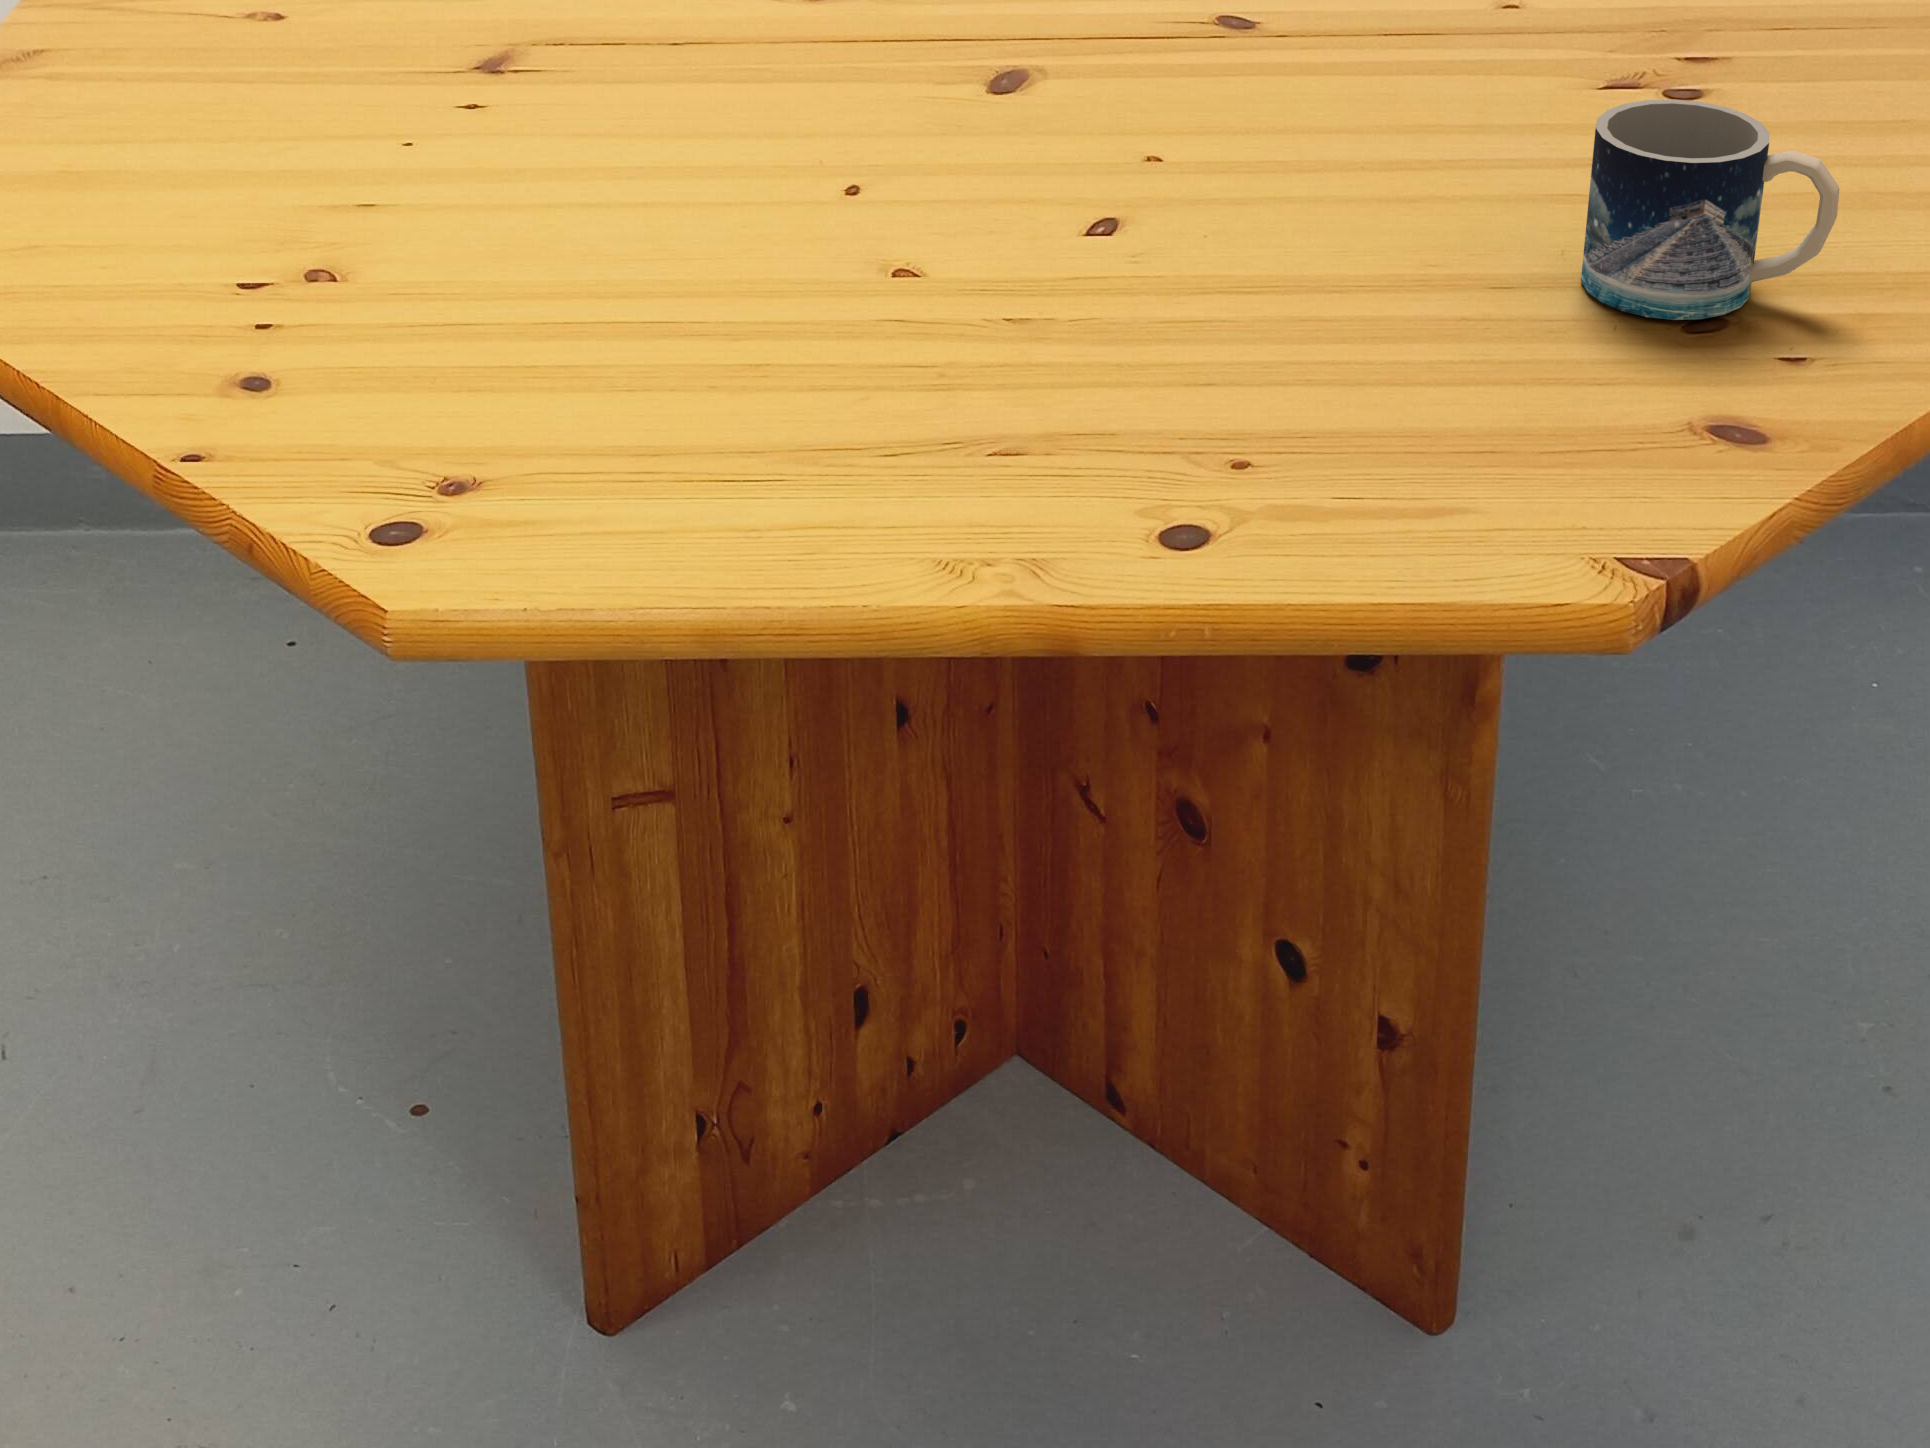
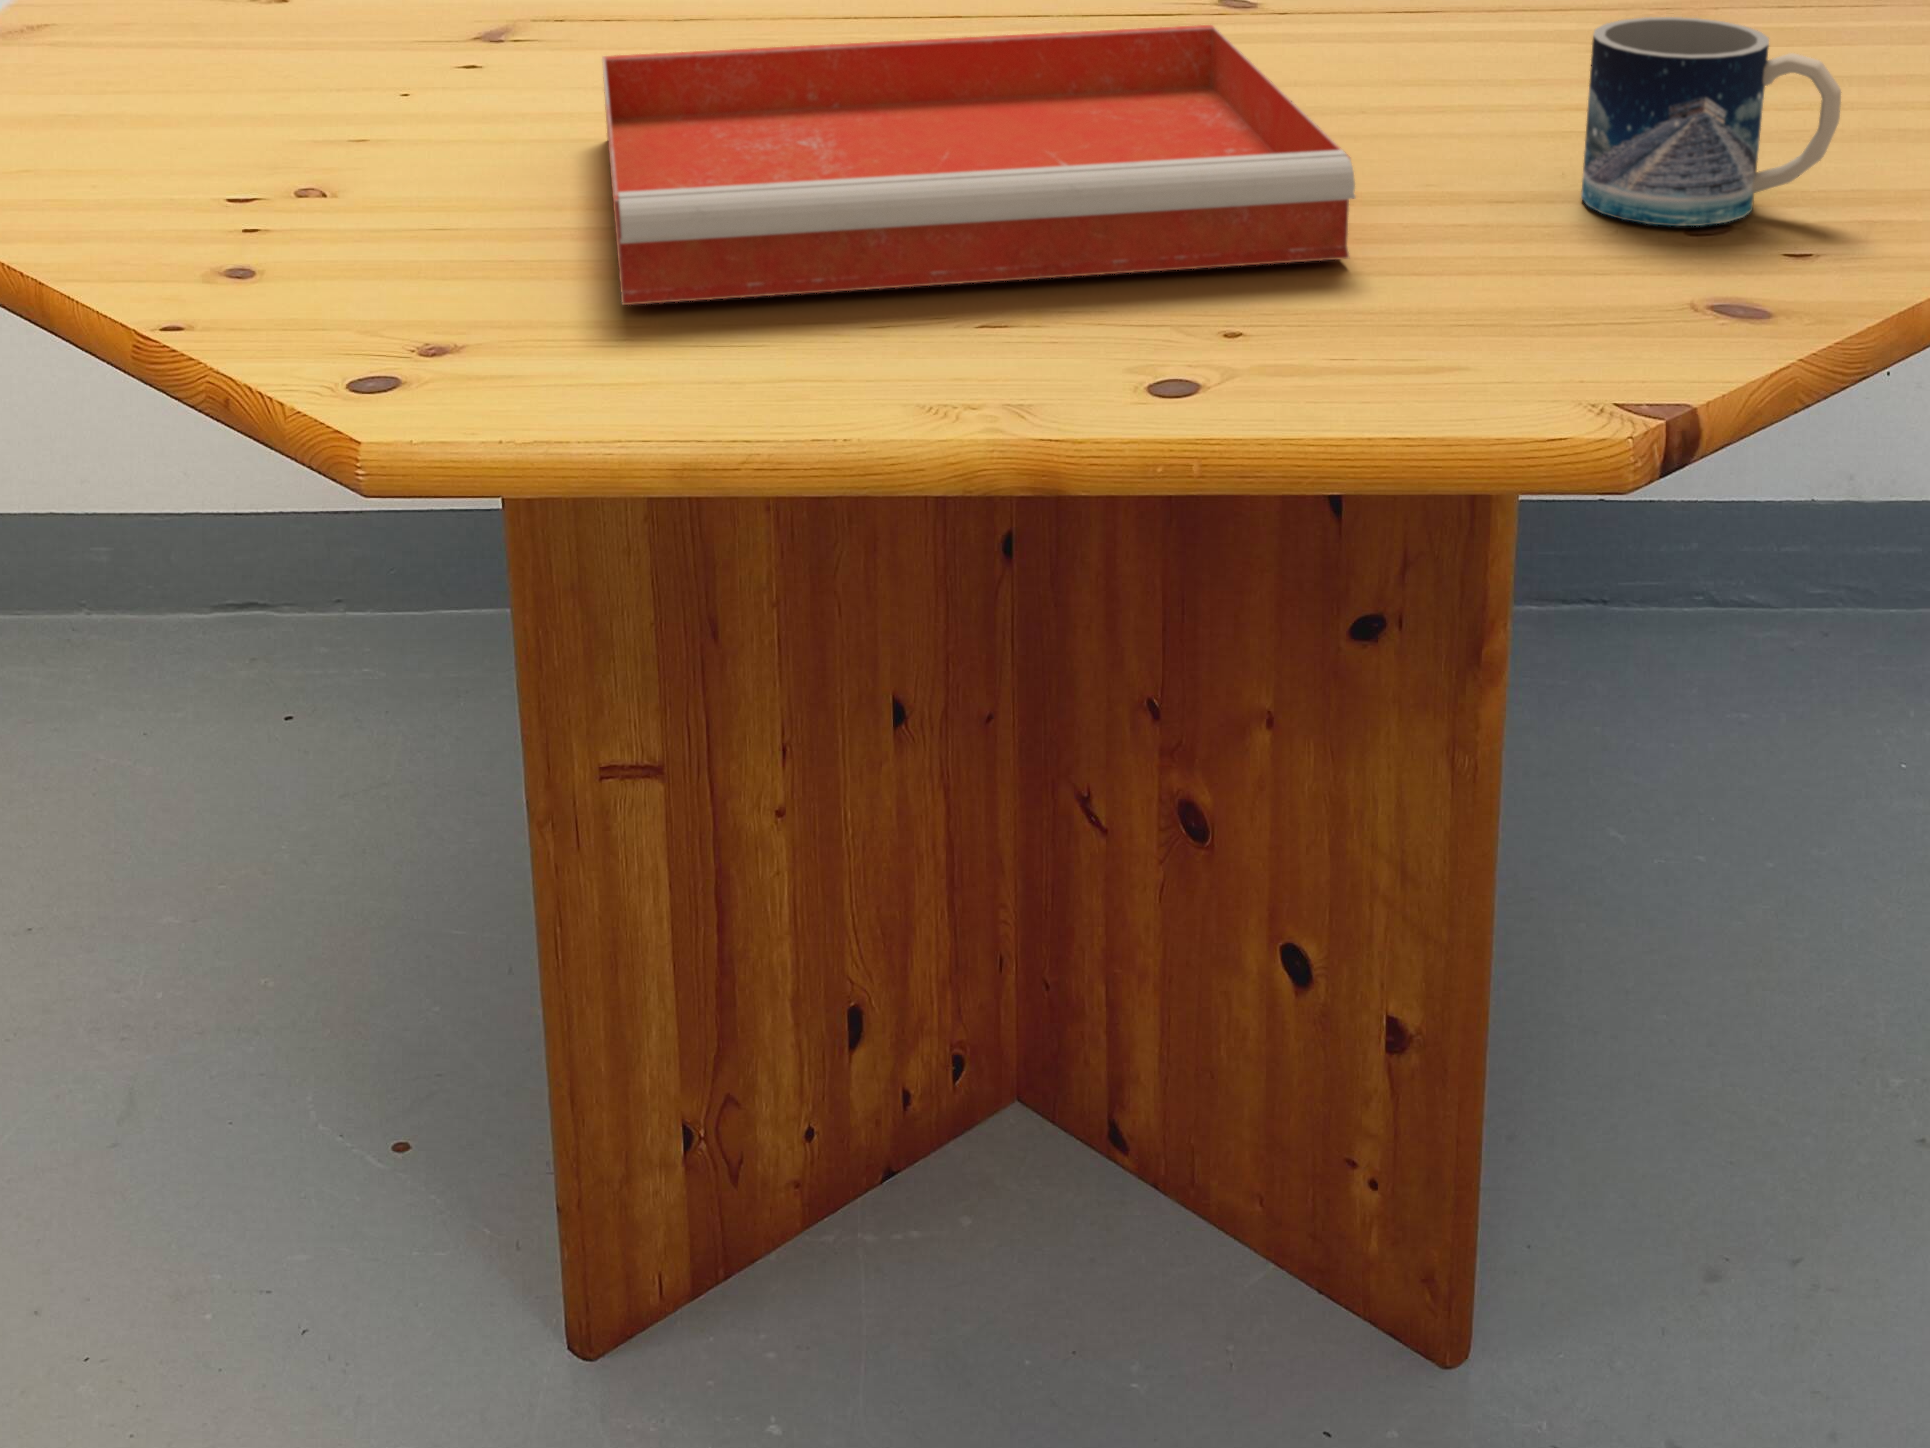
tray: none [605,72,1361,431] -> present [602,25,1355,305]

